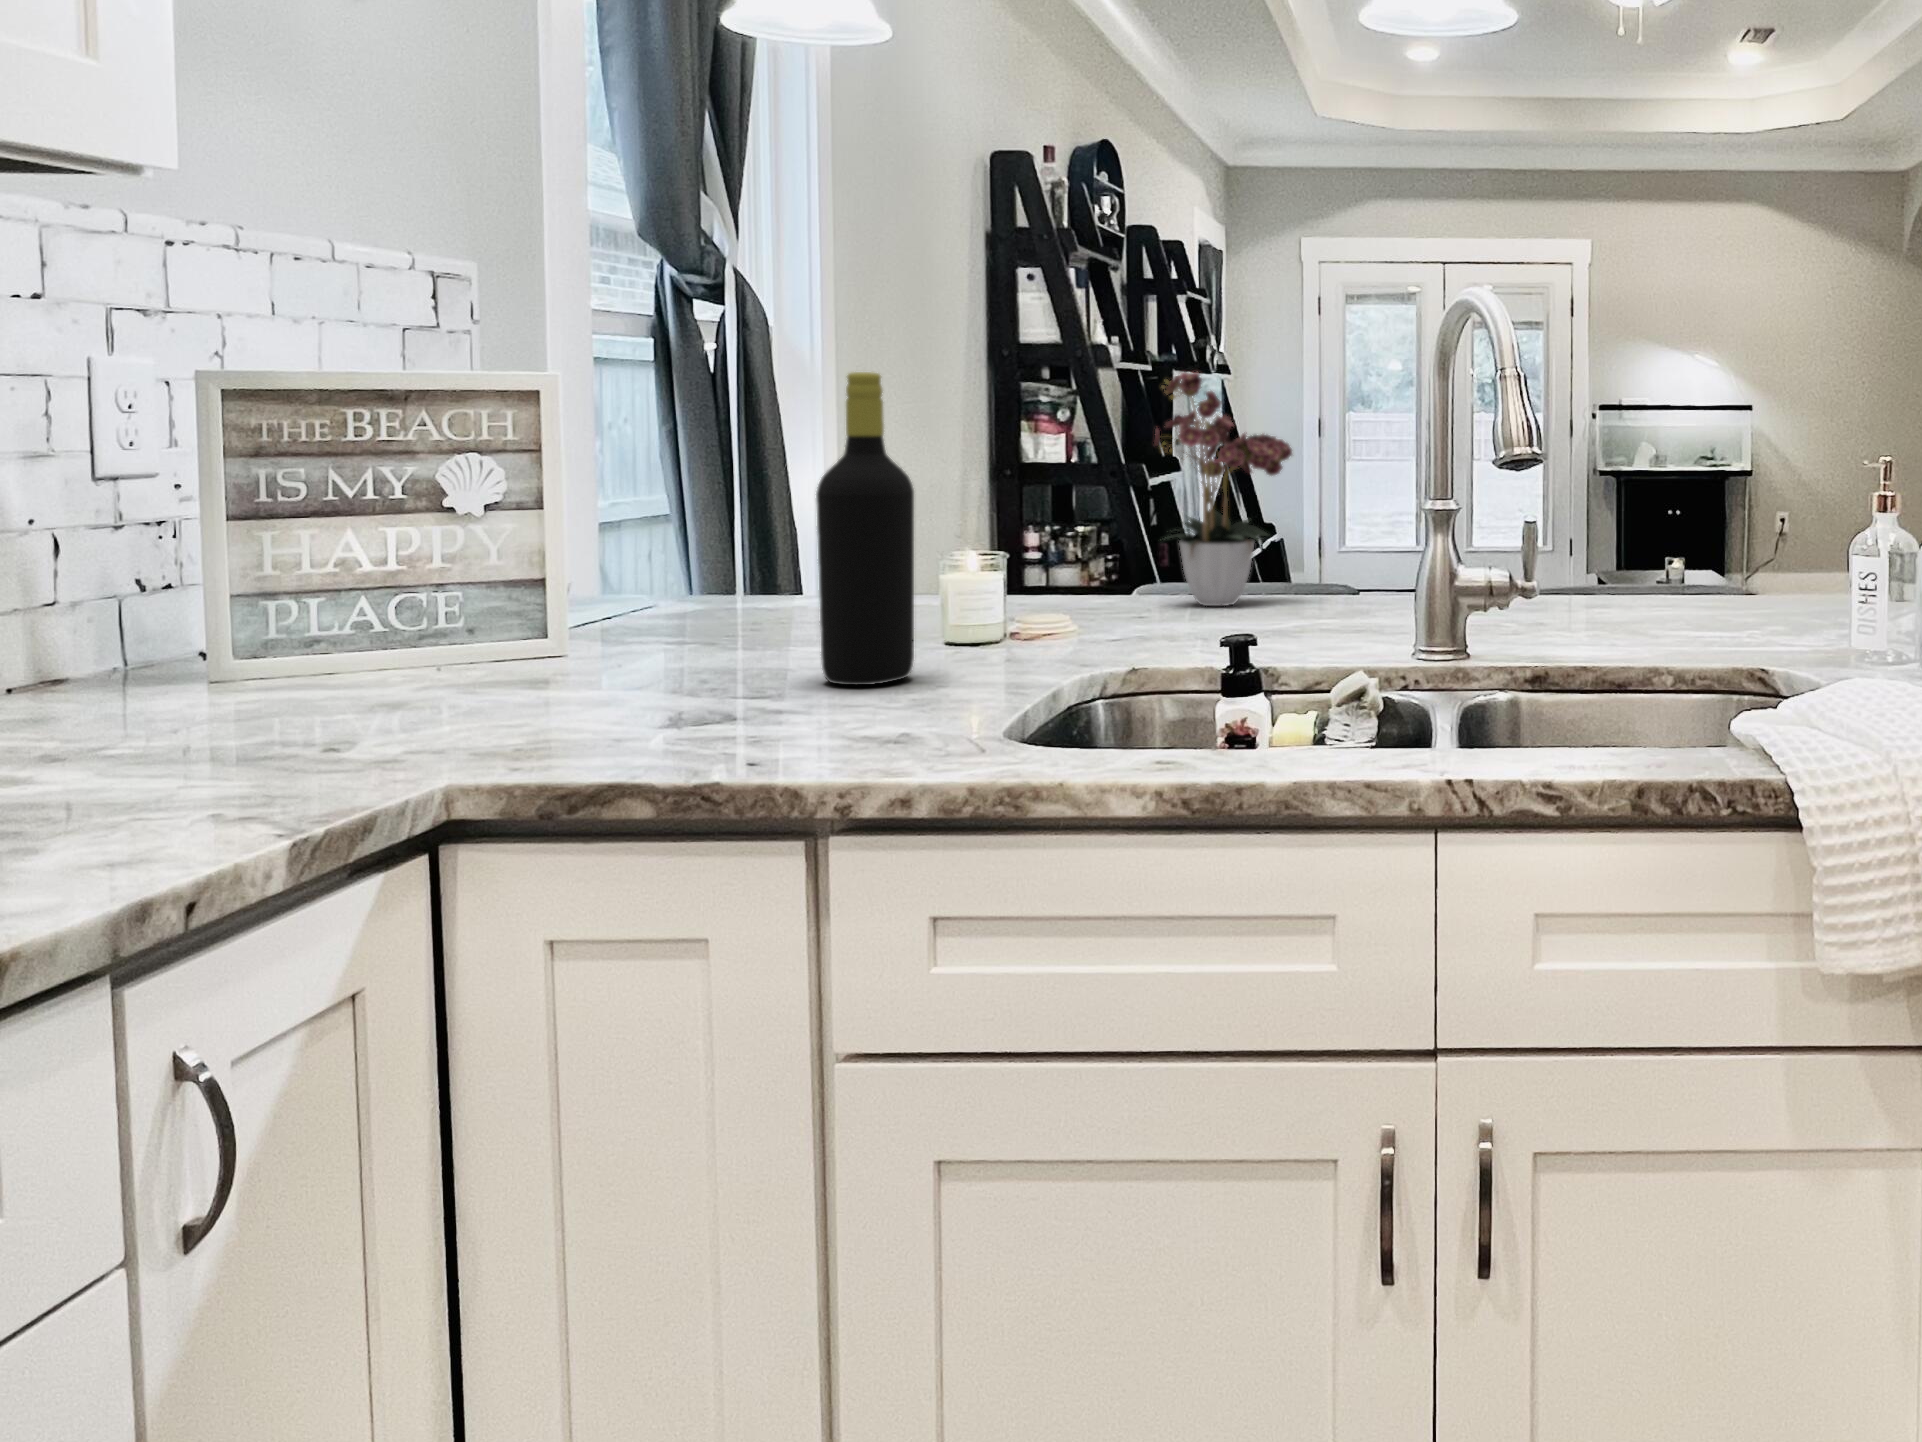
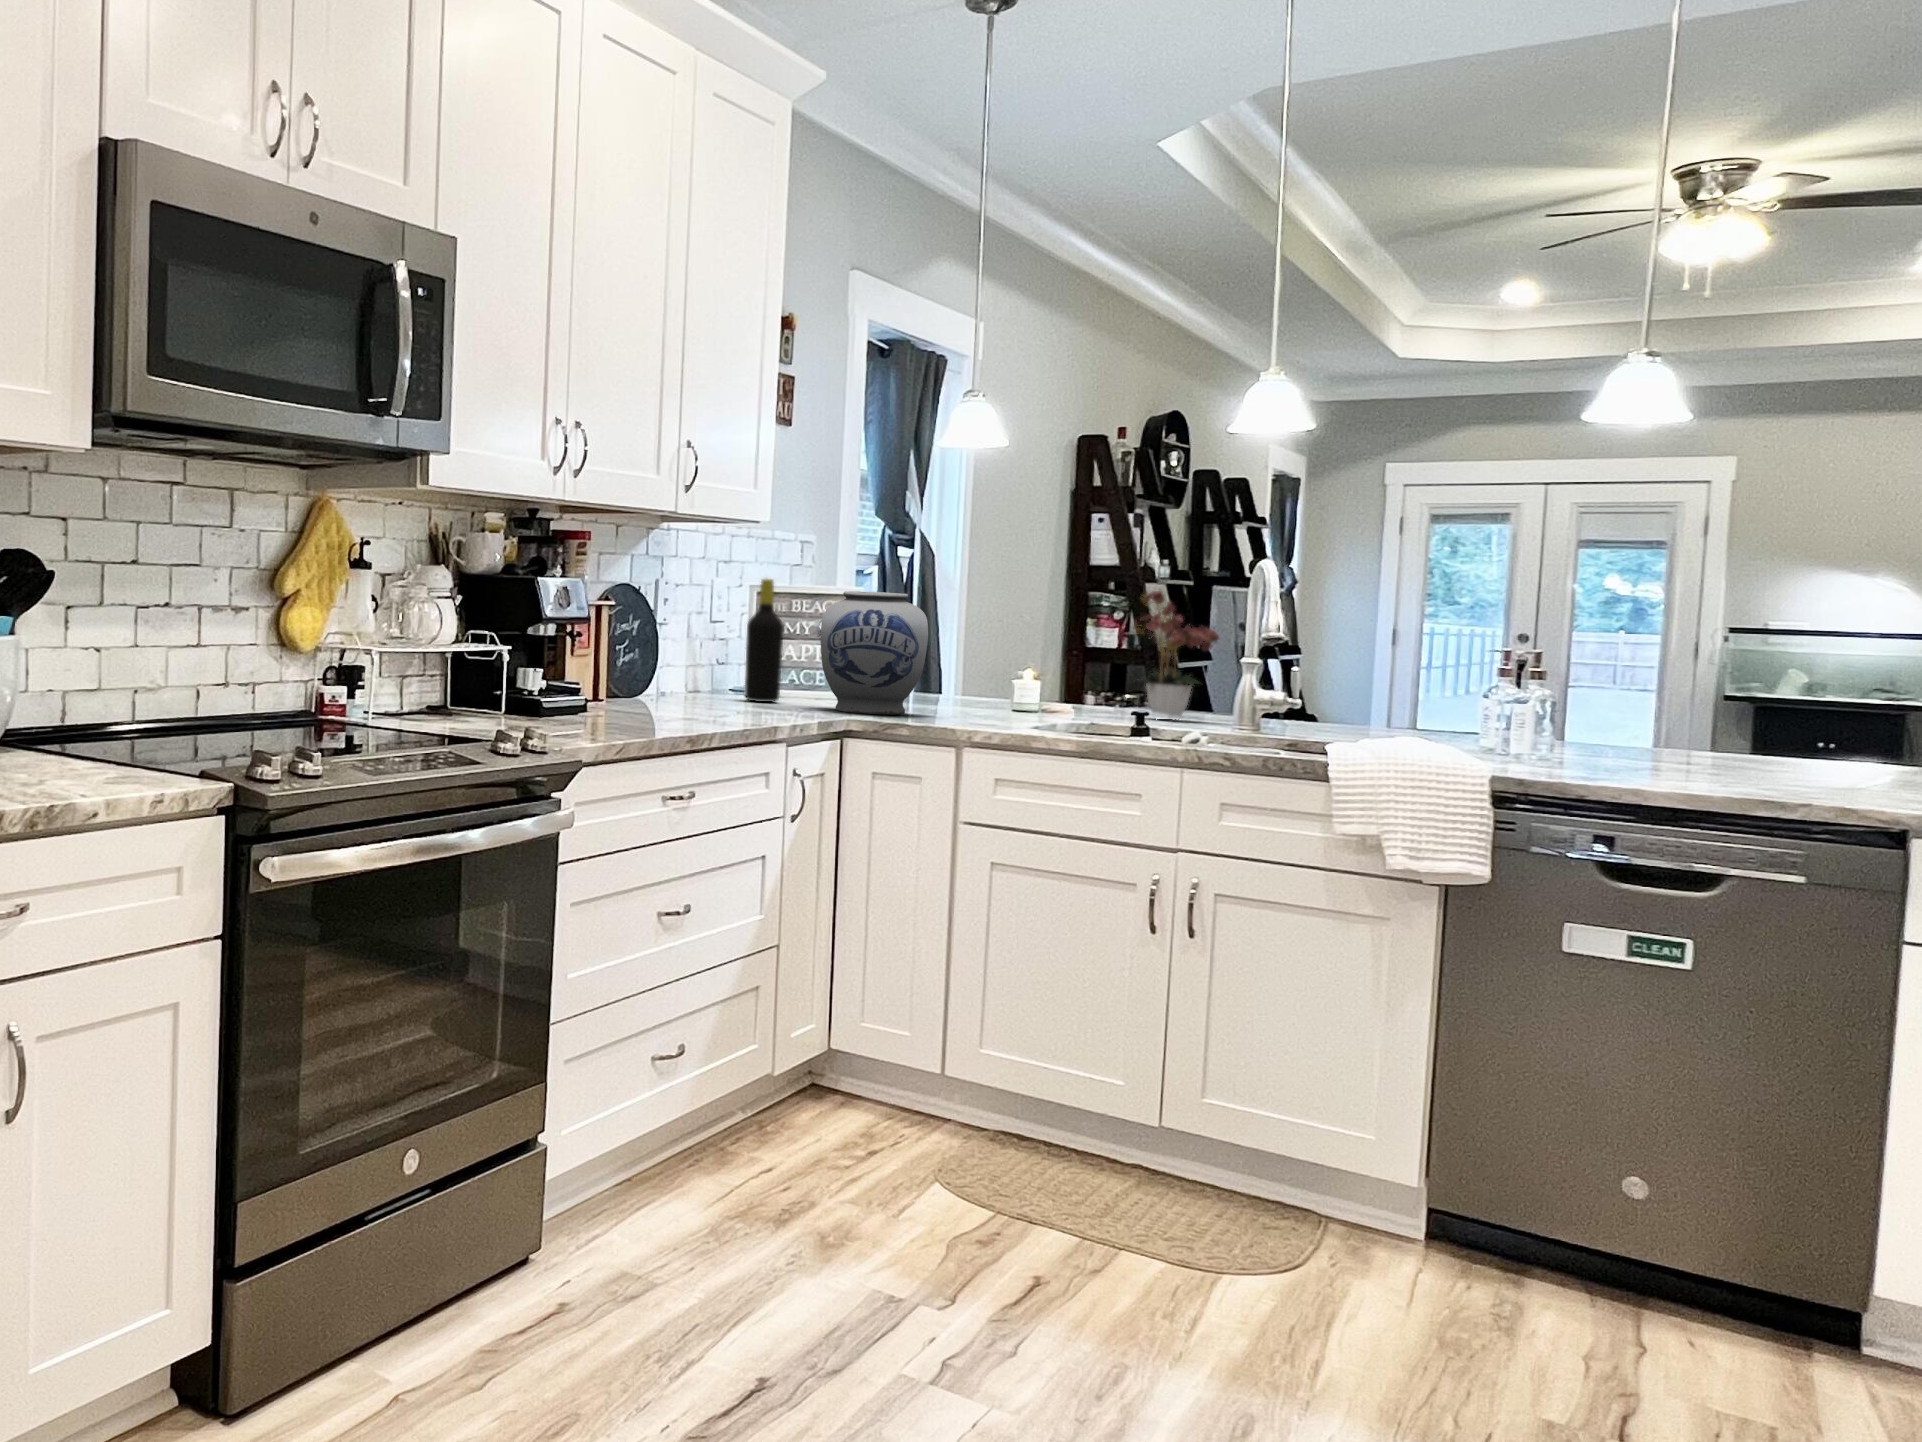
bottle: present [816,372,914,685] -> present [745,579,784,702]
vase: none [370,381,719,741] -> present [820,591,928,714]

